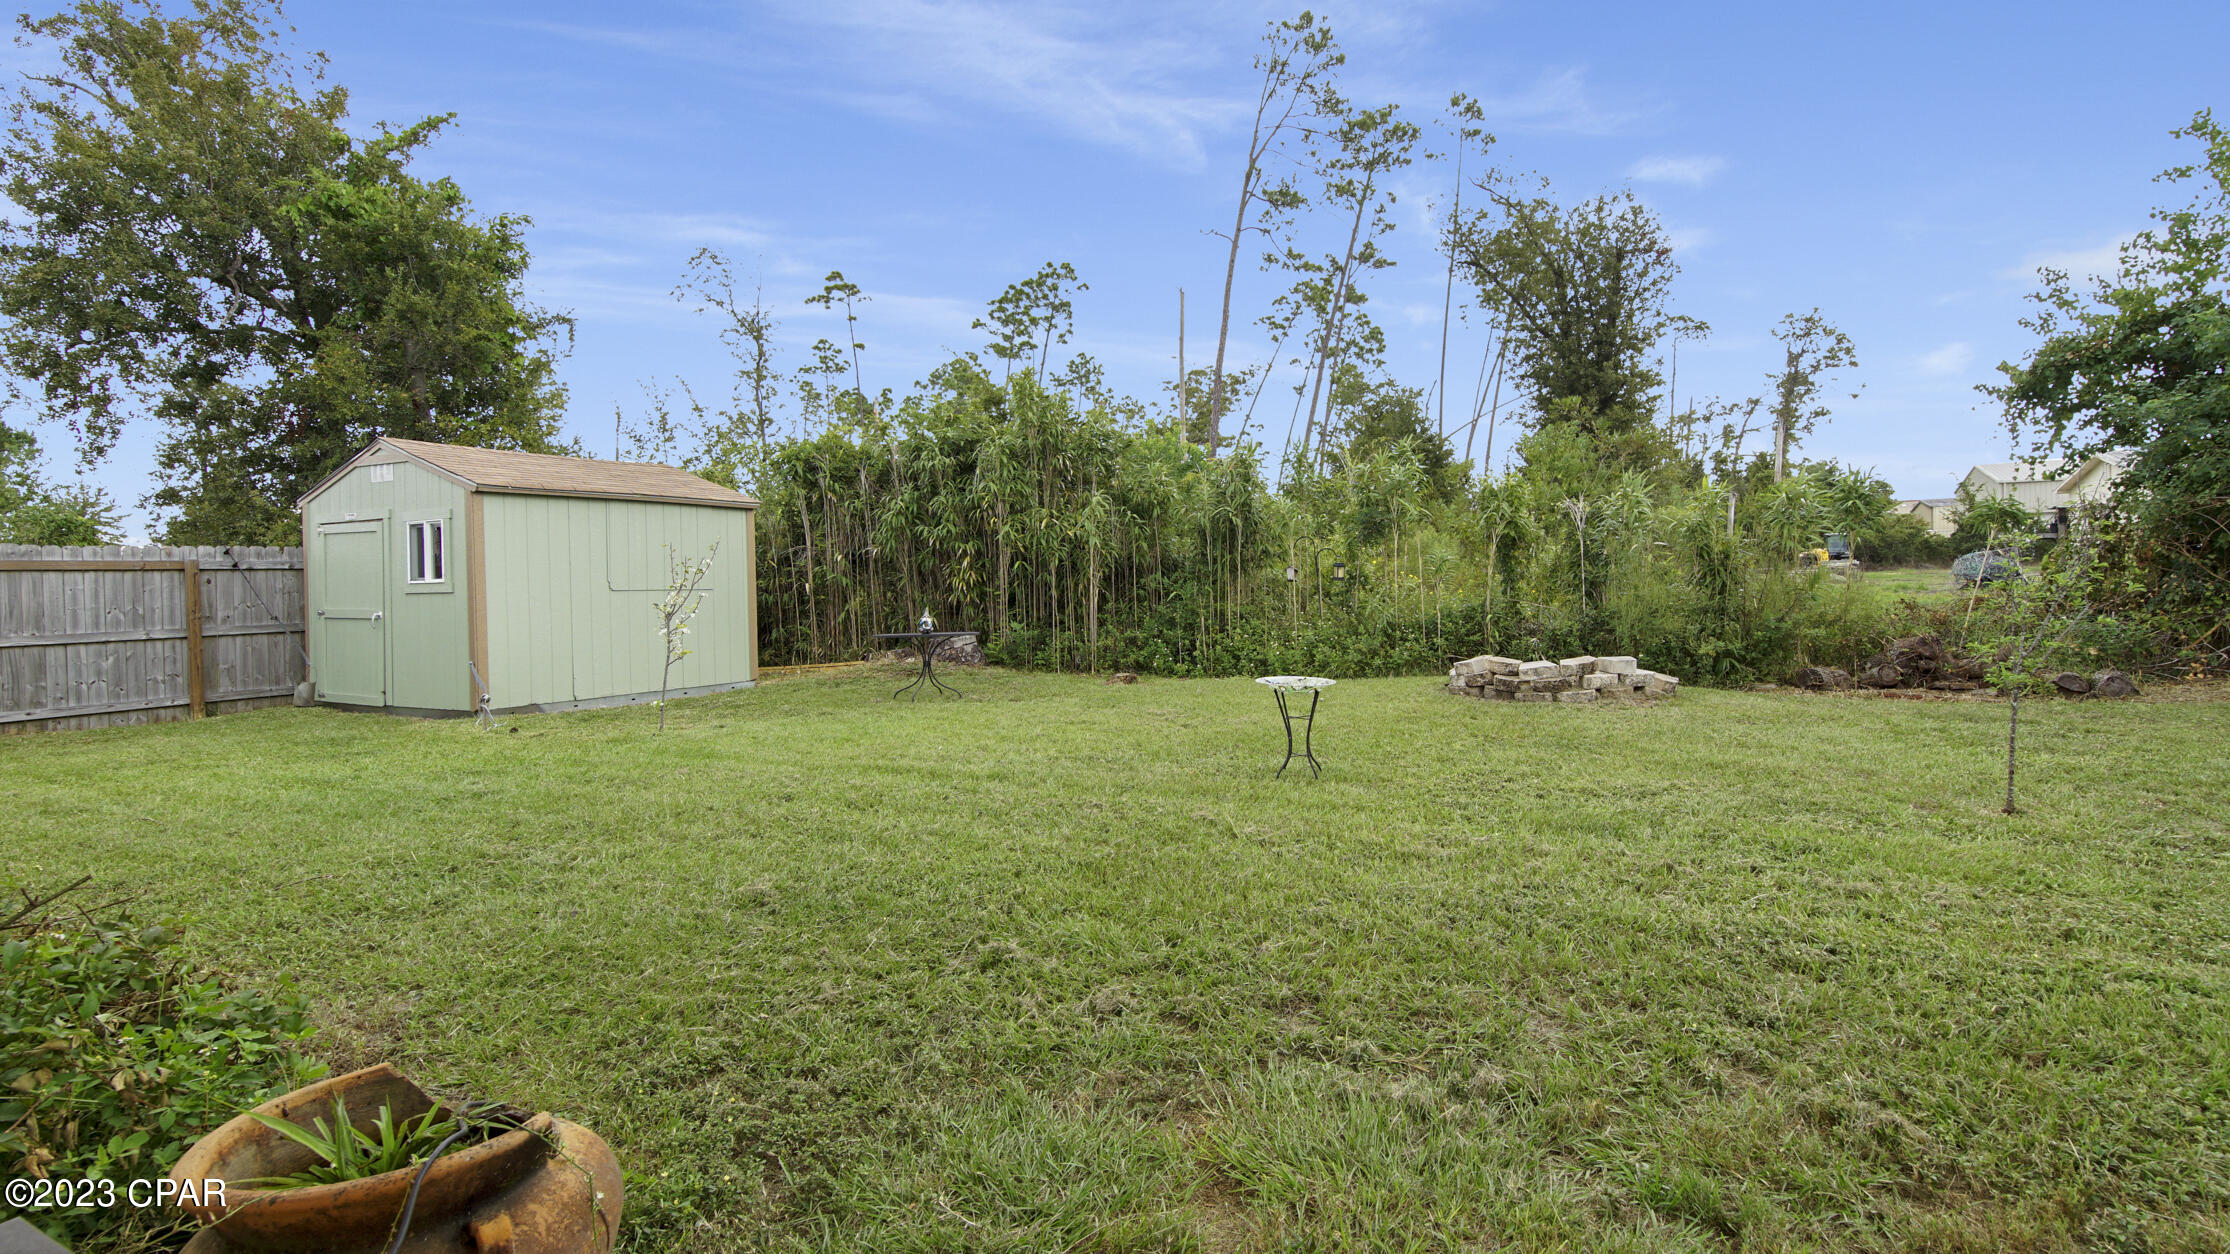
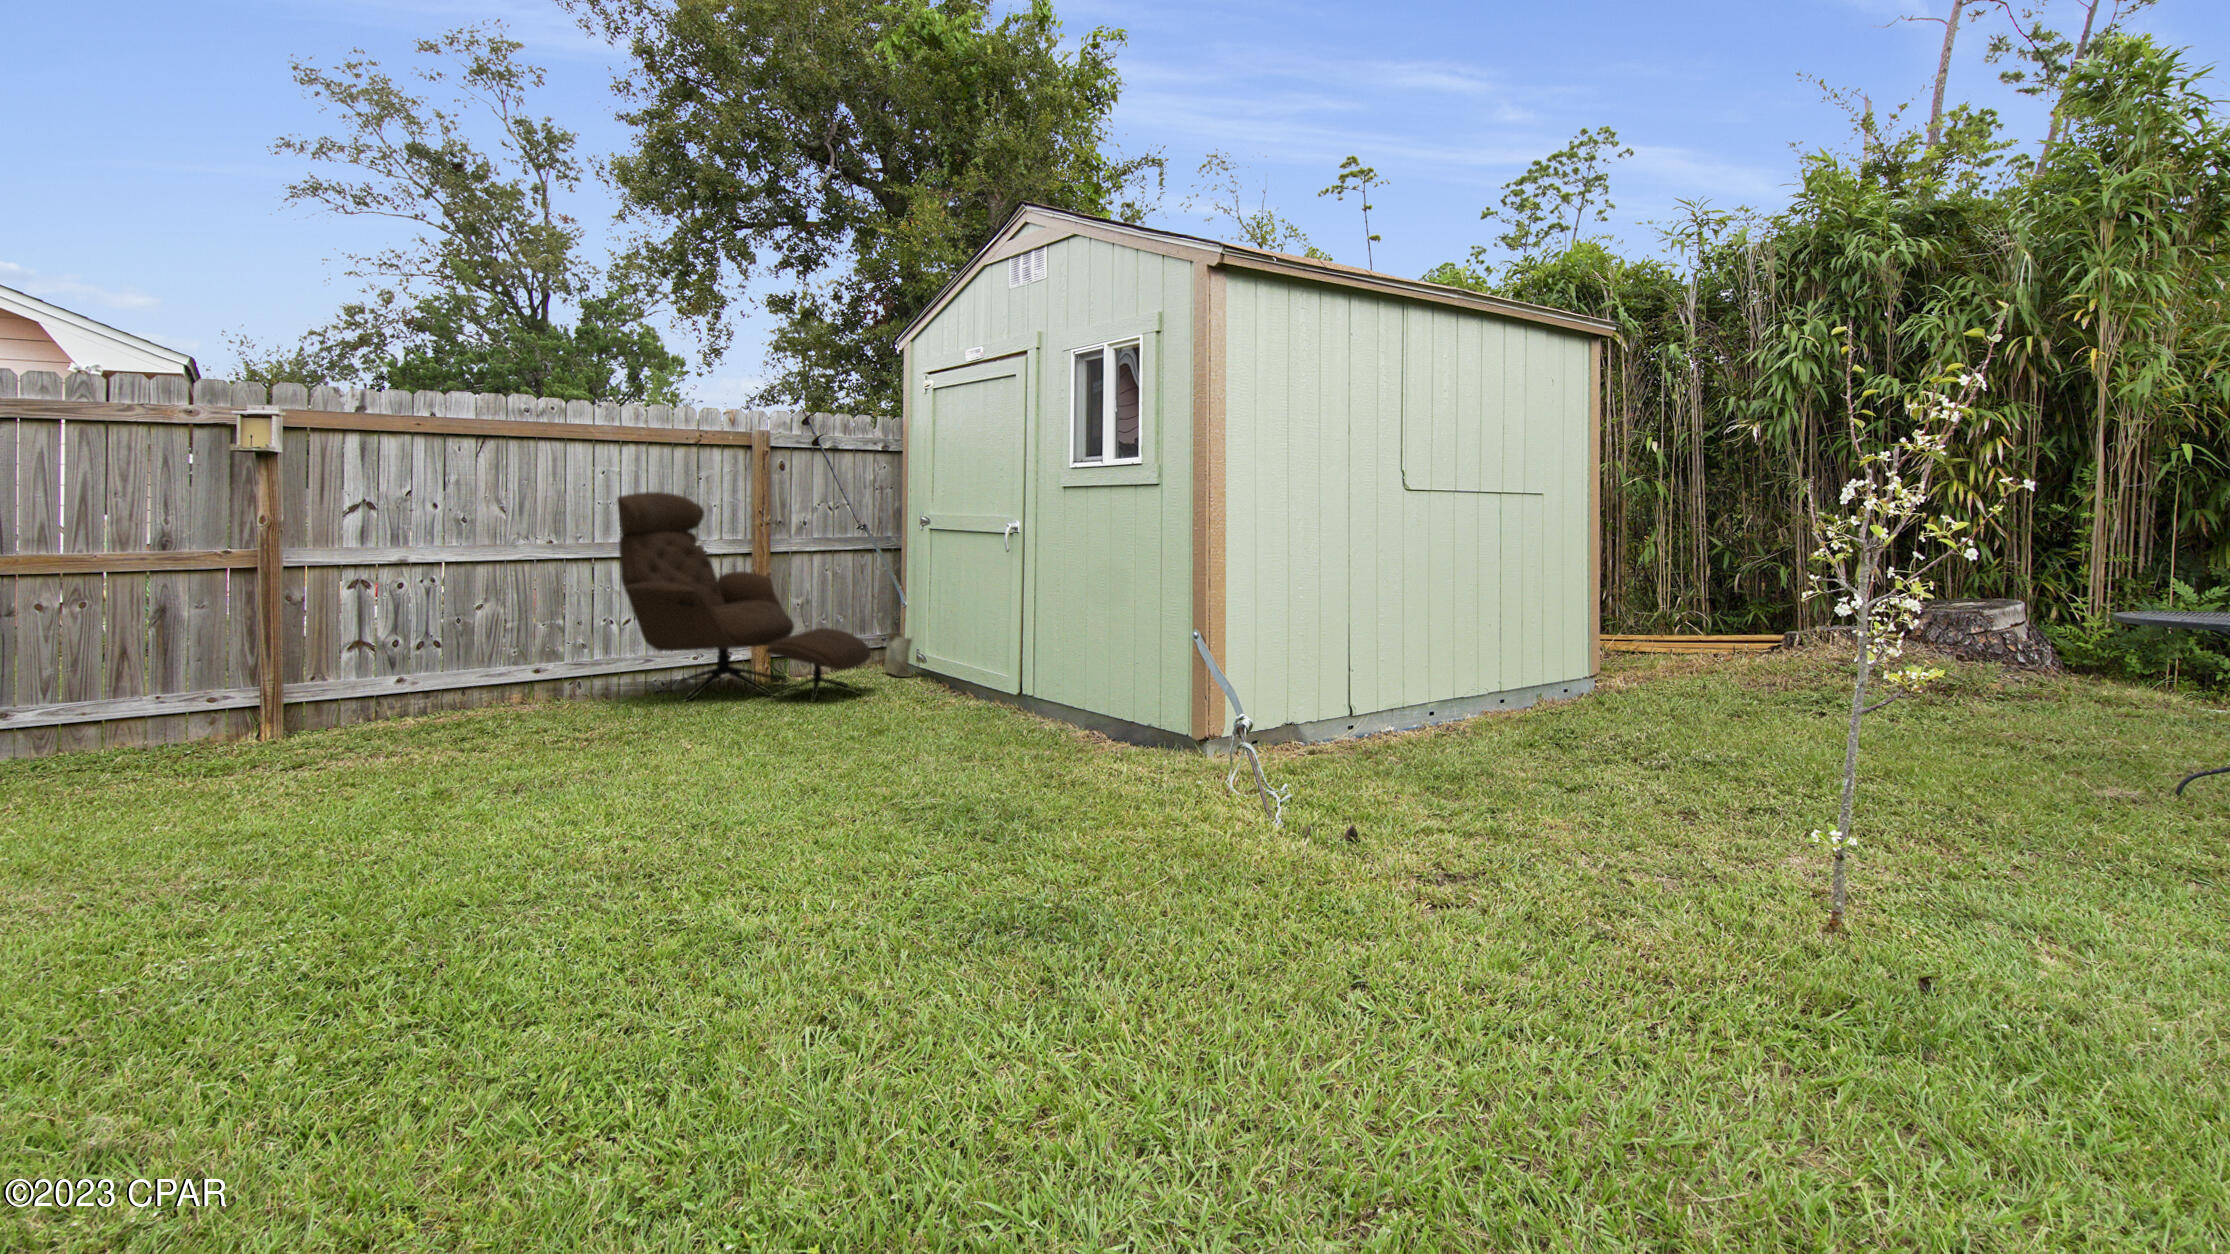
lounge chair: none [86,603,282,727] -> present [617,492,871,702]

